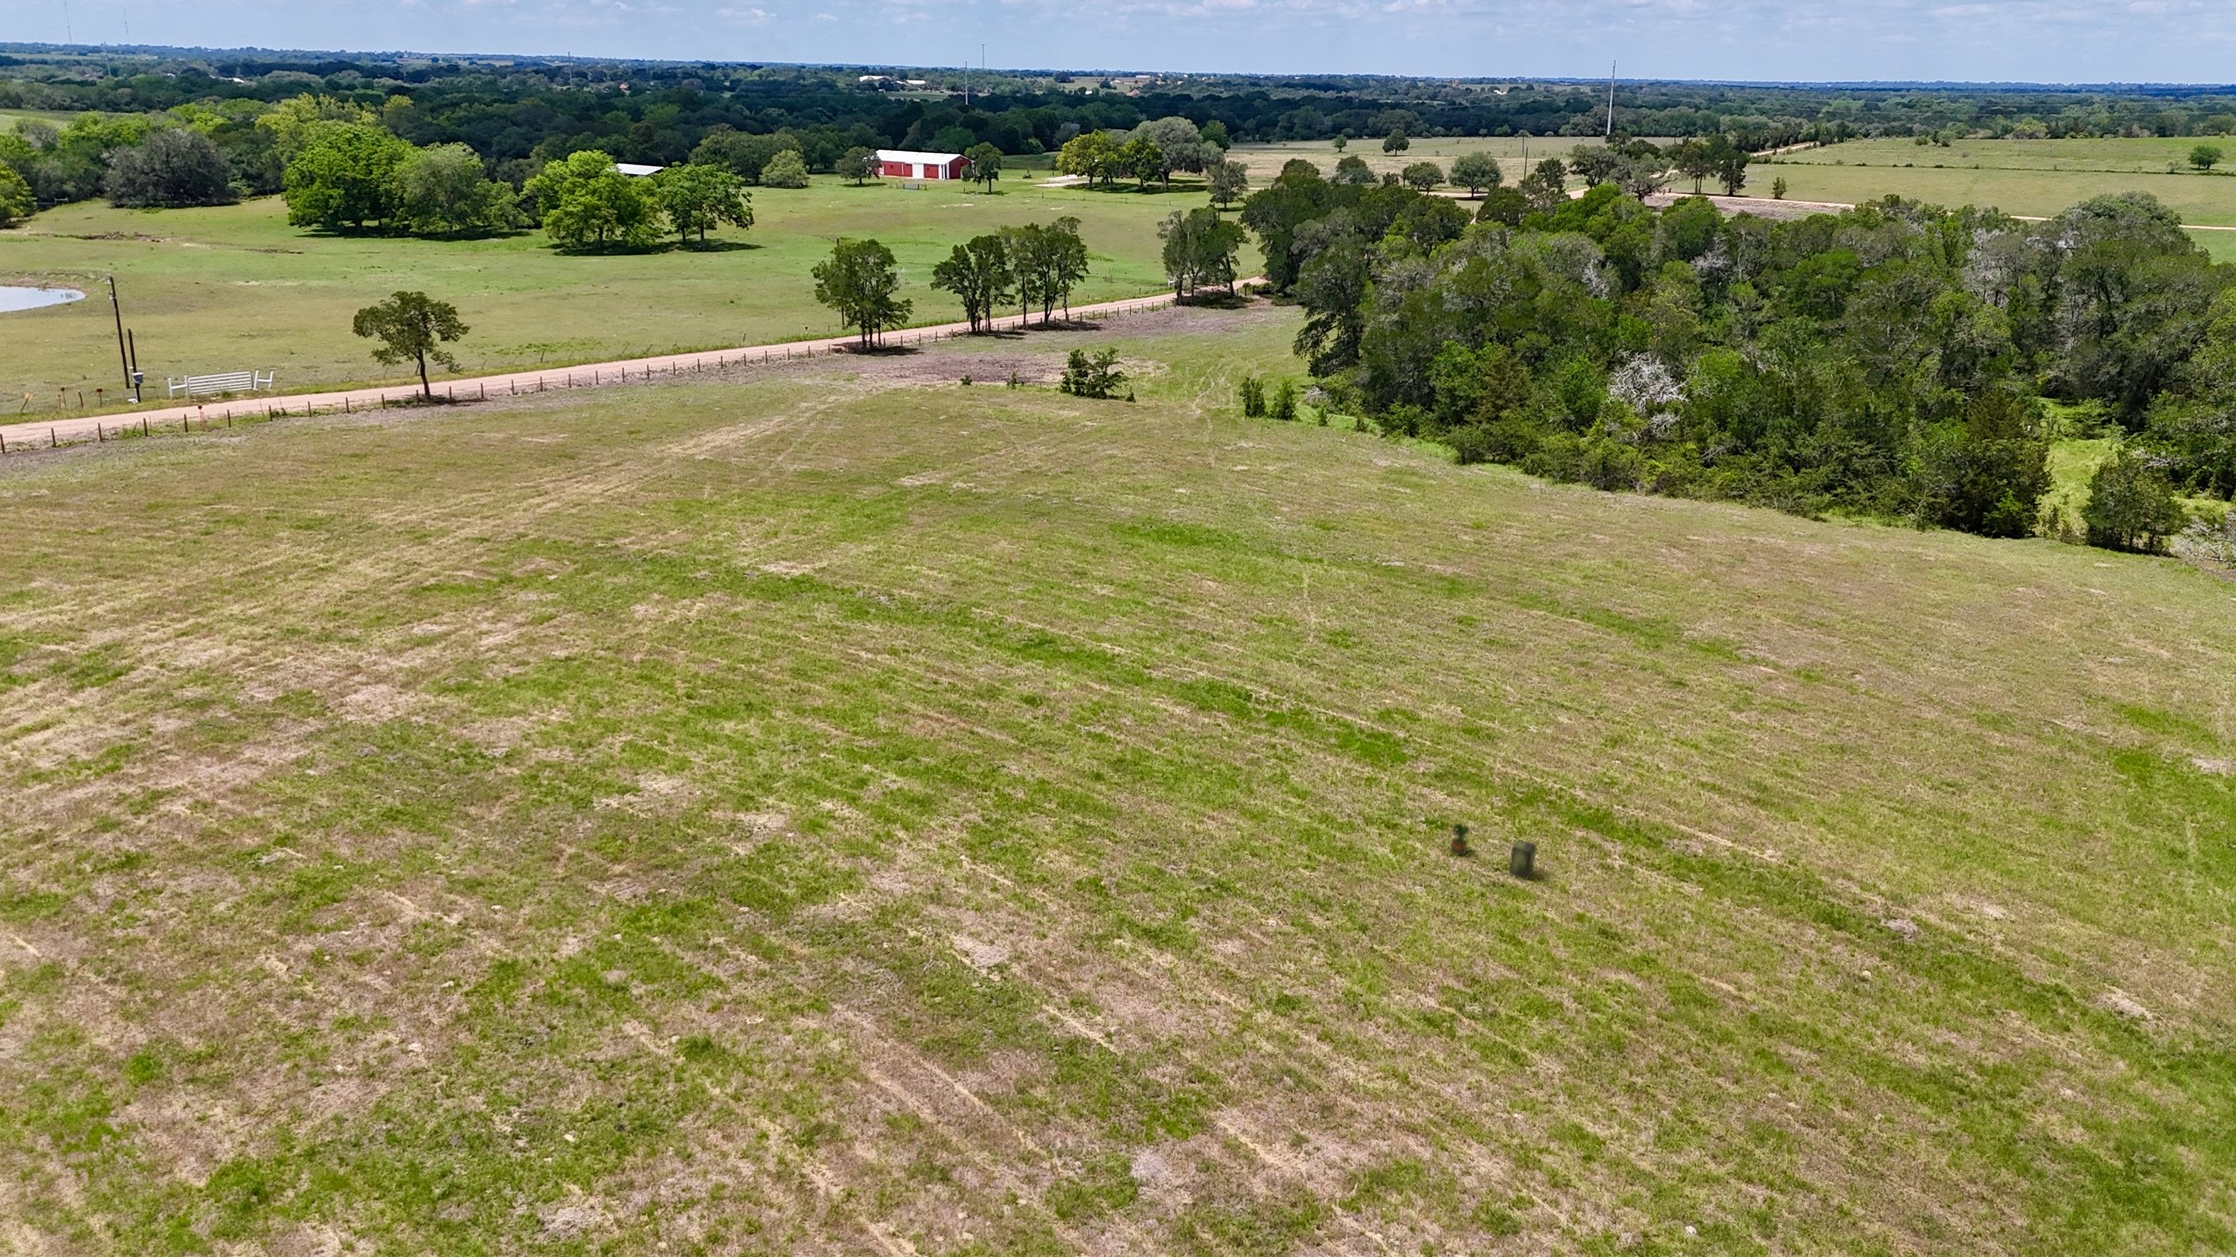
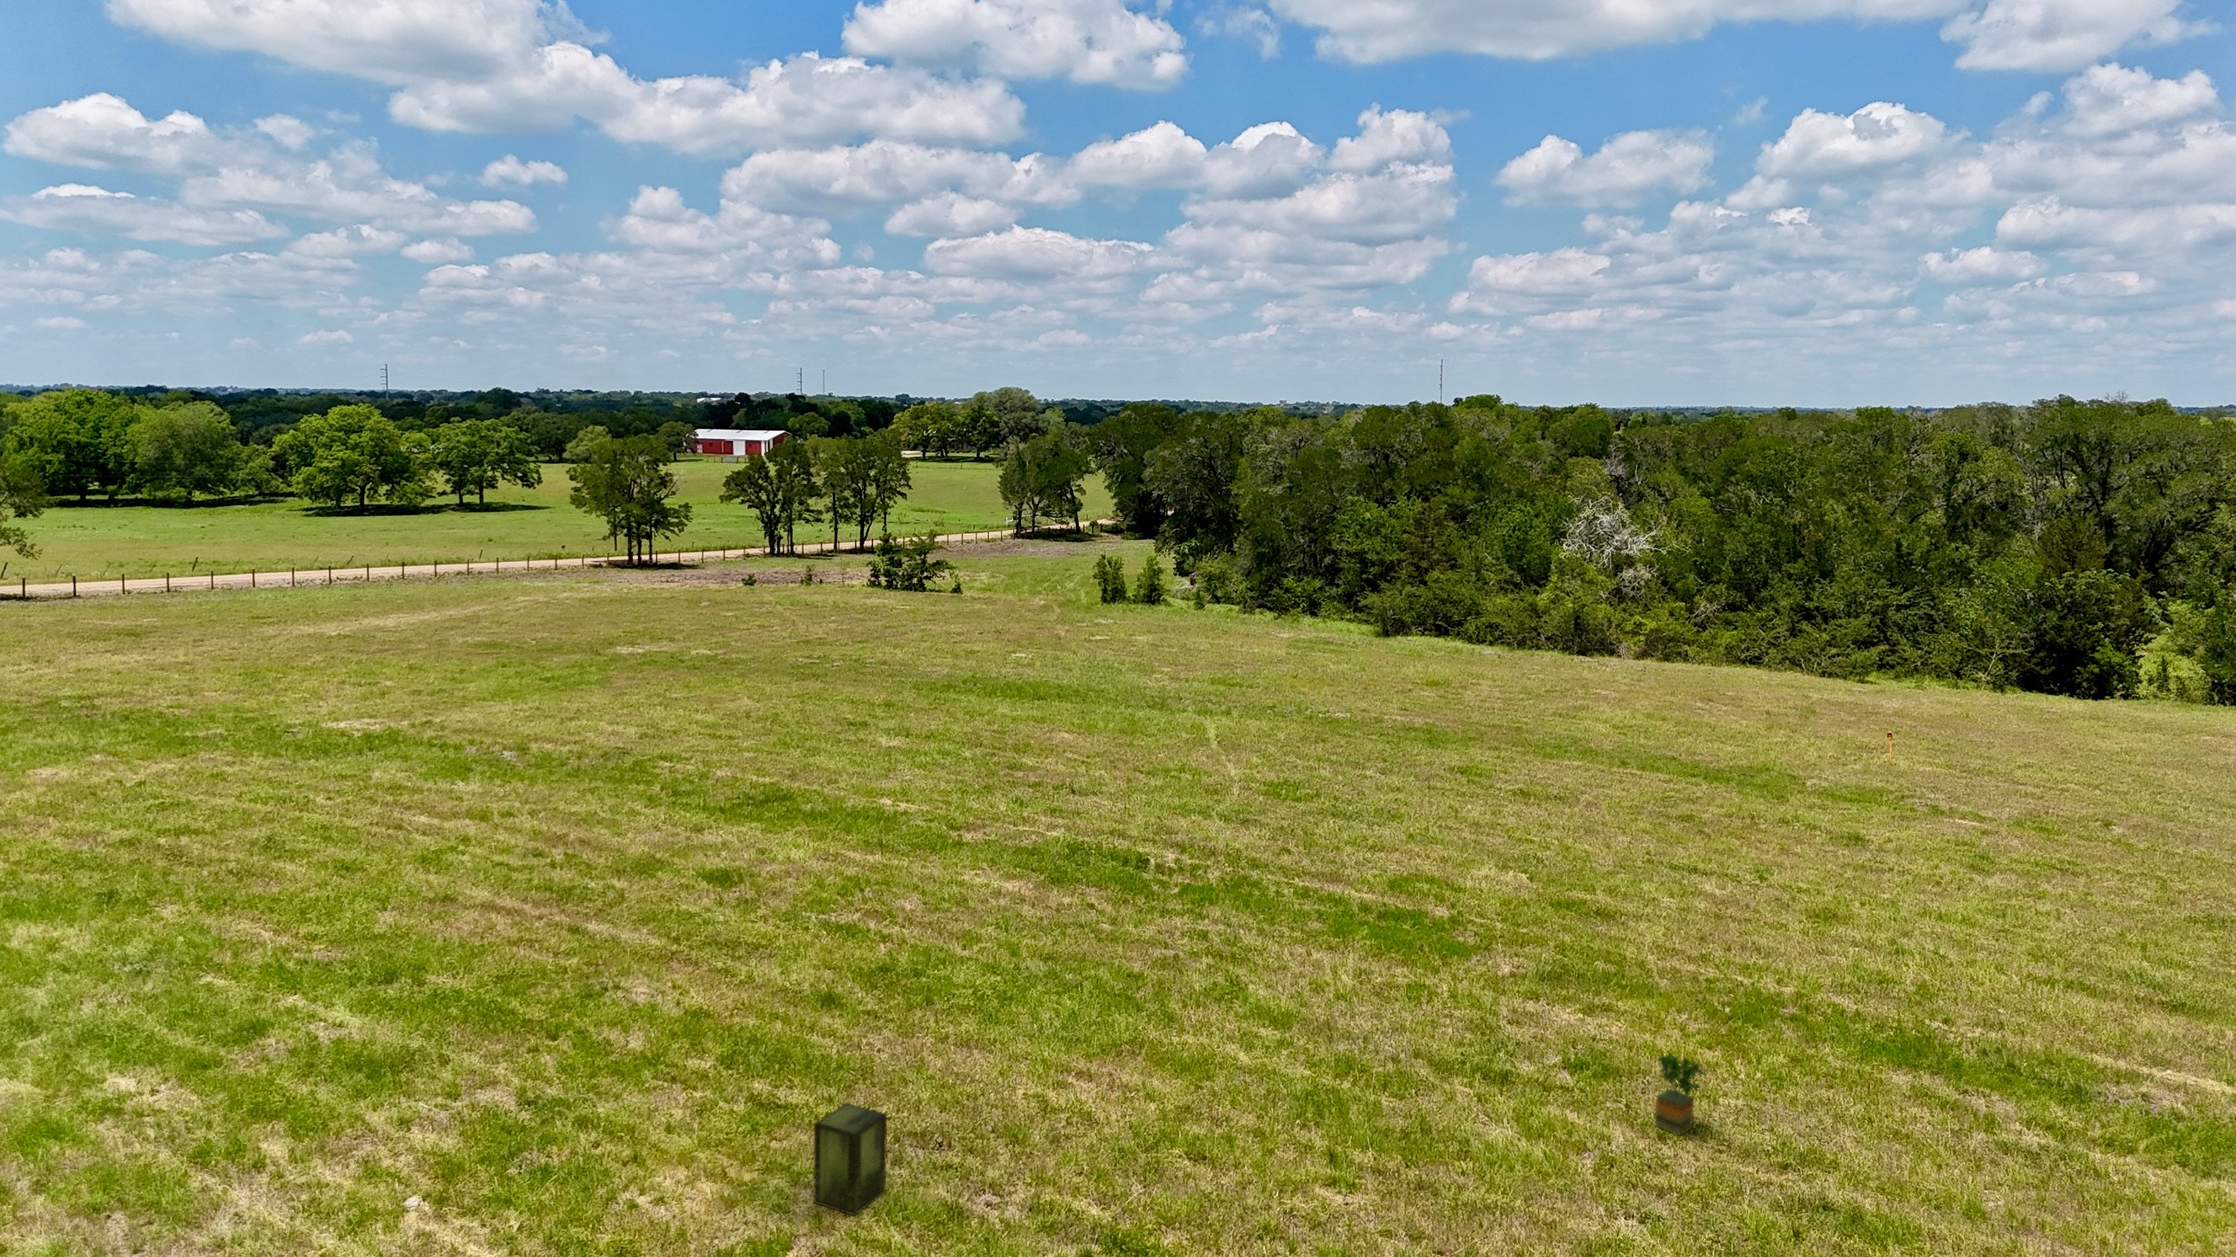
storage box: present [1509,840,1536,880] -> present [814,1103,887,1216]

